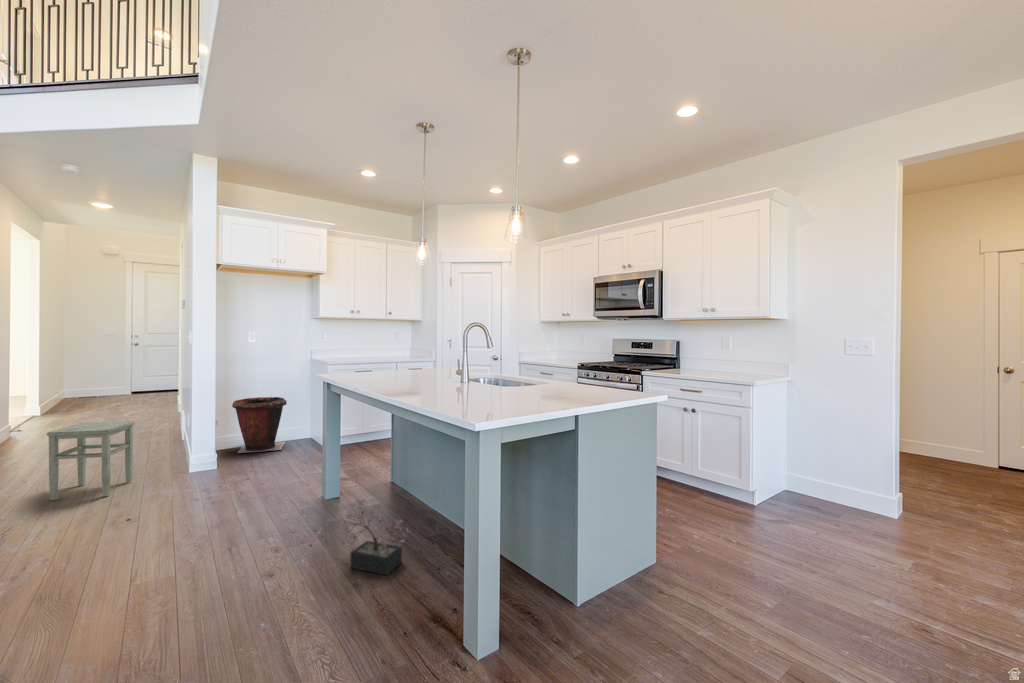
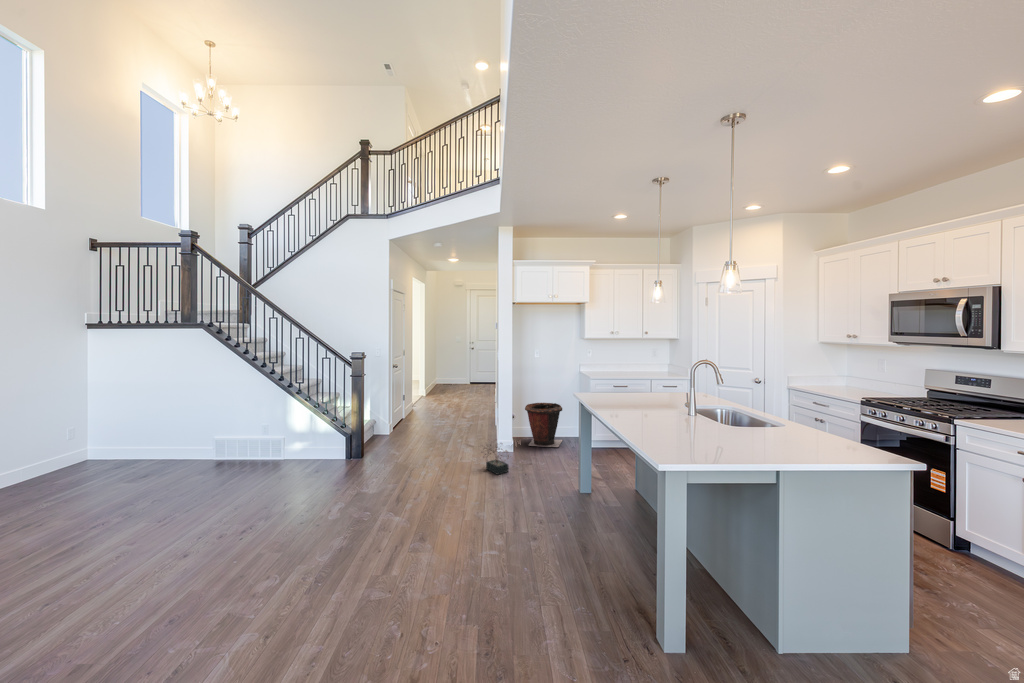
stool: present [47,421,134,500] -> none [422,416,465,468]
decorative plant: present [339,499,409,575] -> present [481,440,511,474]

